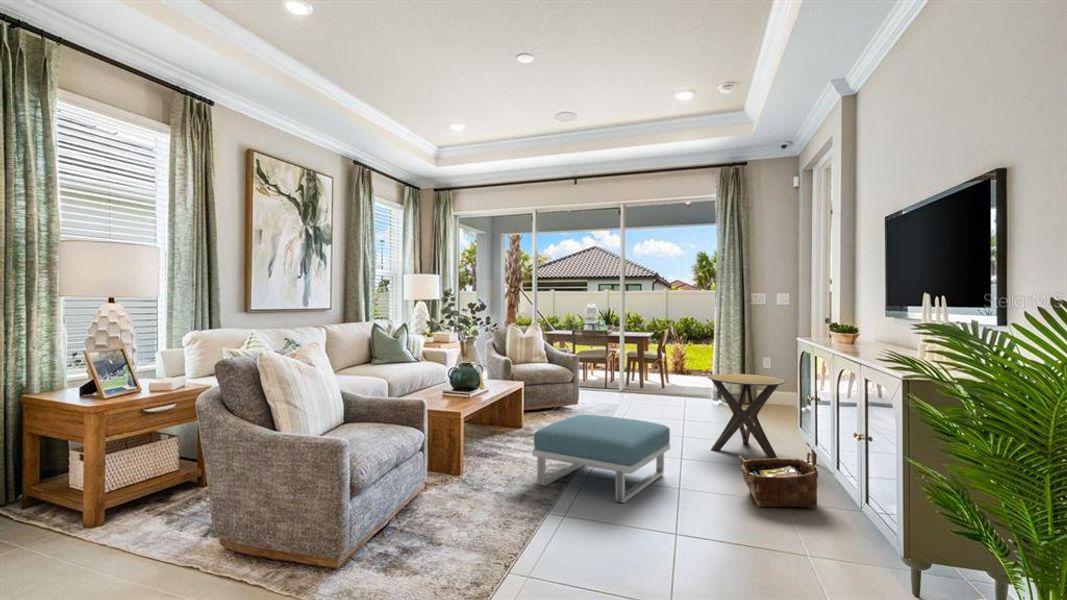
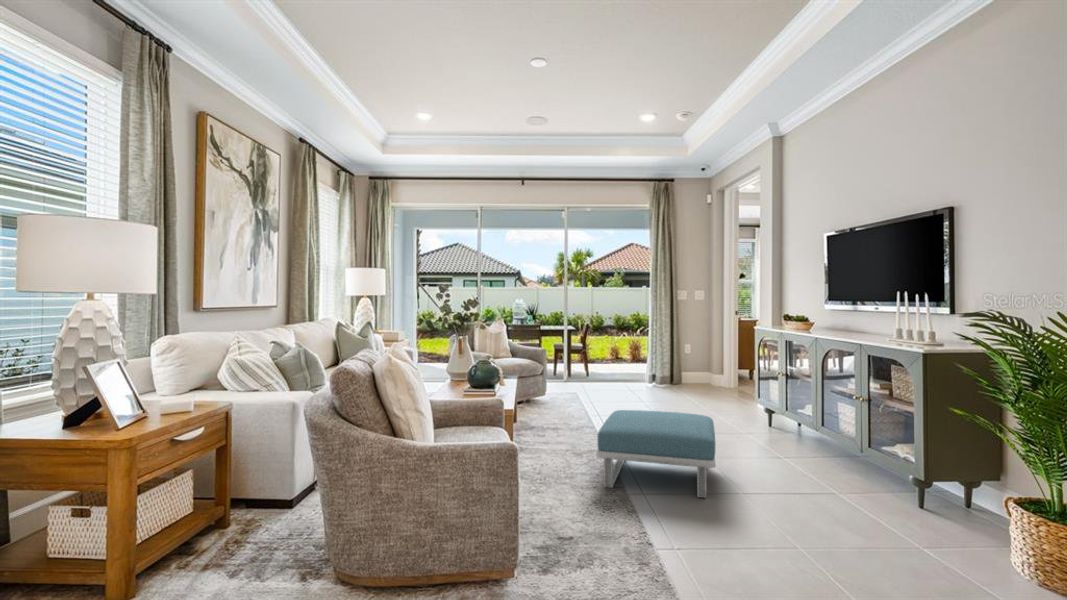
side table: present [707,374,785,458] -> none [705,363,779,439]
woven basket: present [739,452,818,507] -> none [788,432,866,488]

